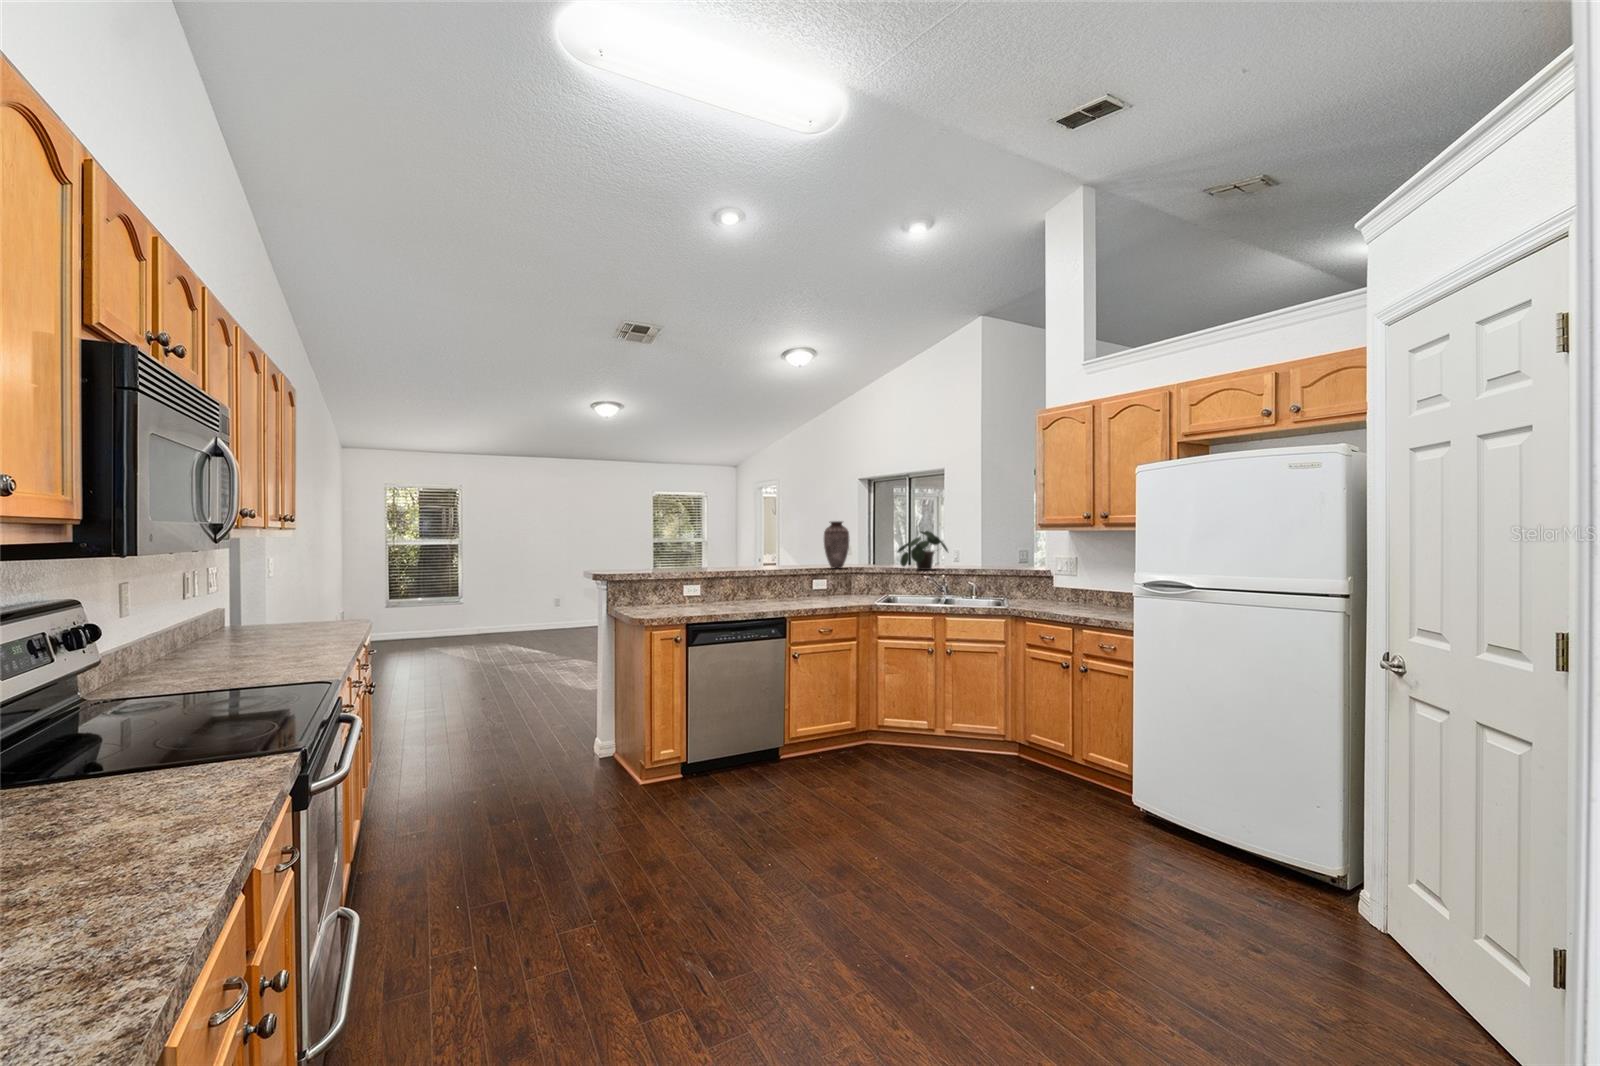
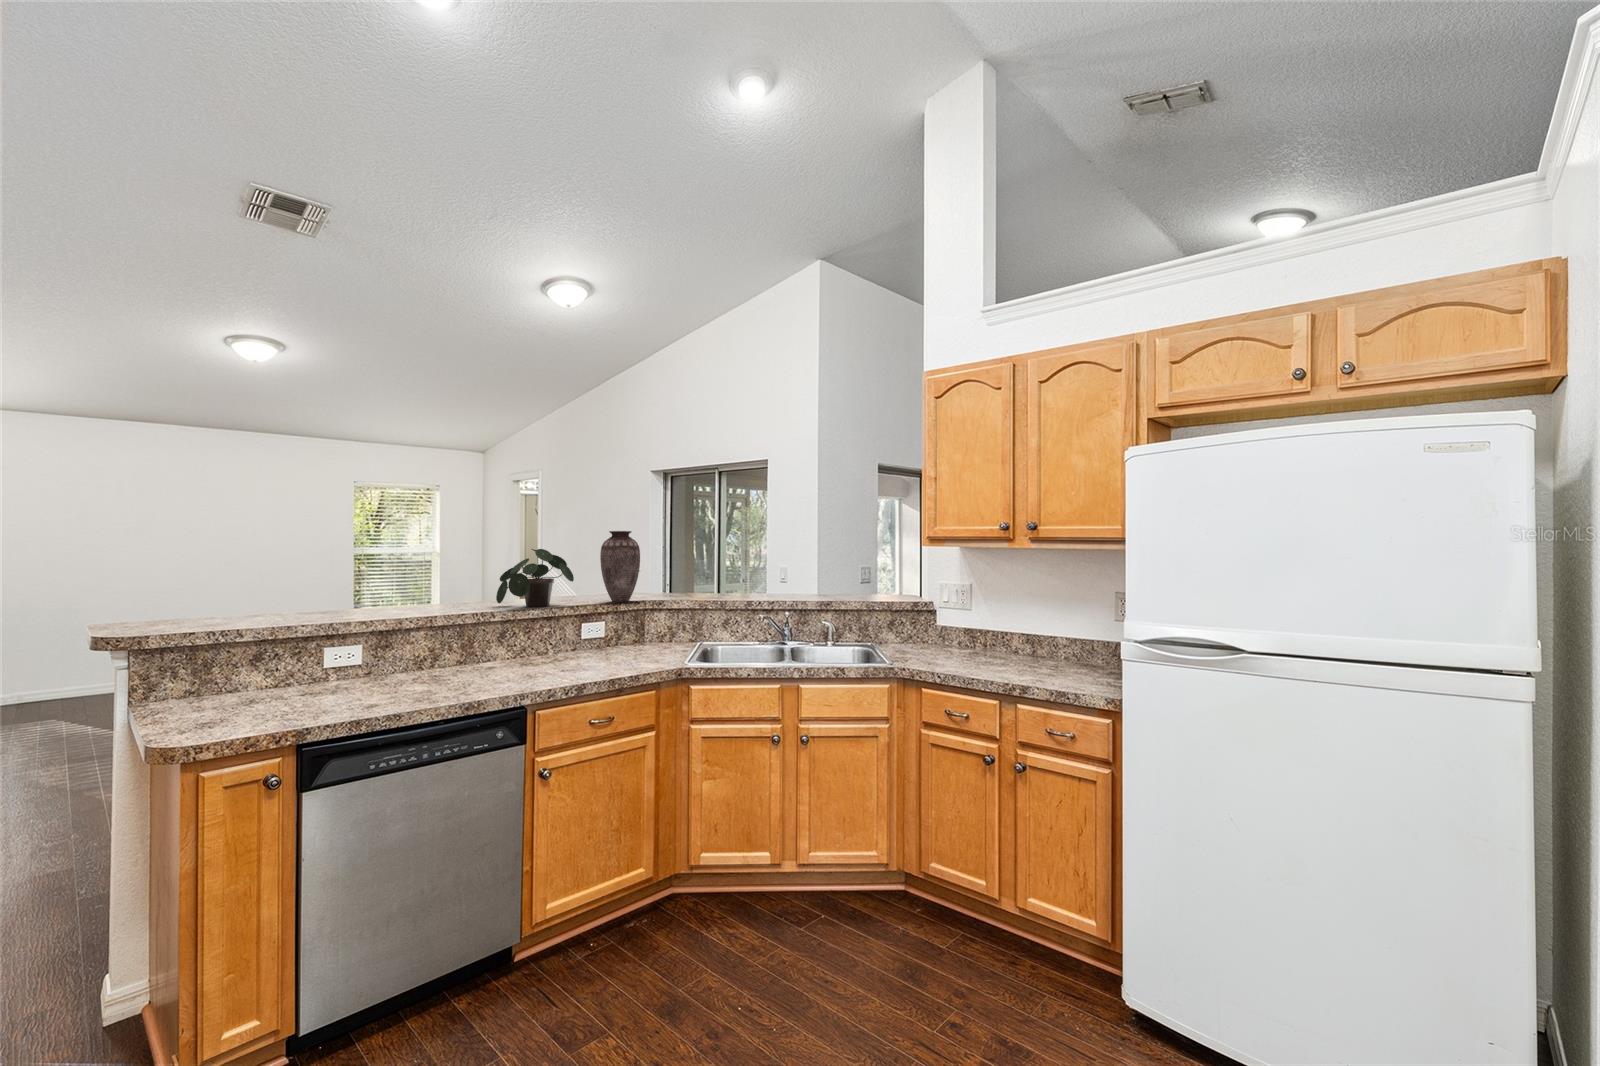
potted plant: present [897,531,948,570] -> present [496,549,574,607]

